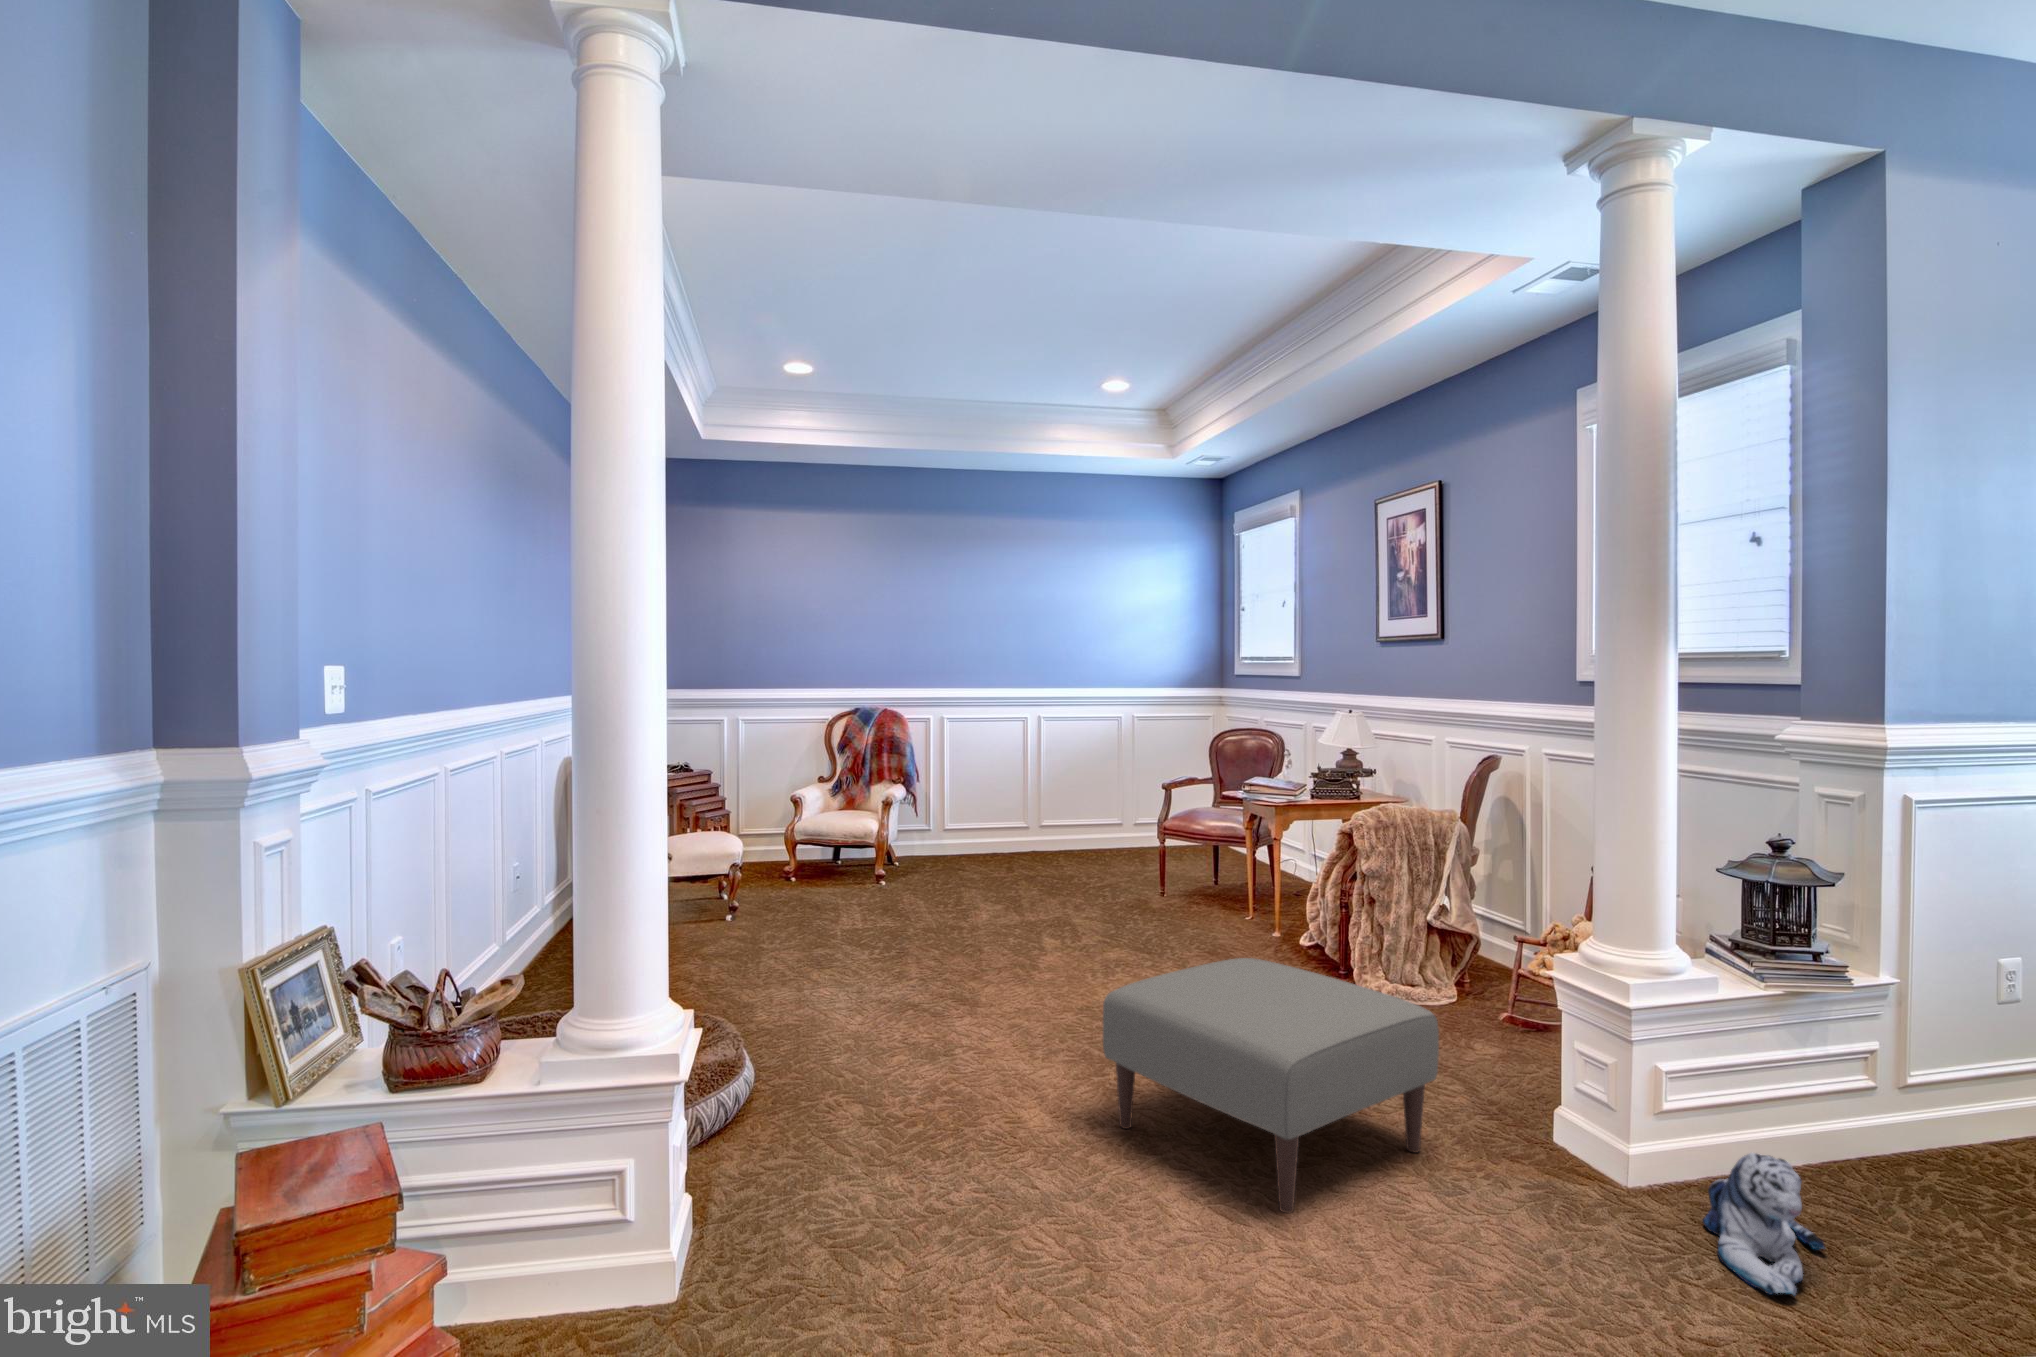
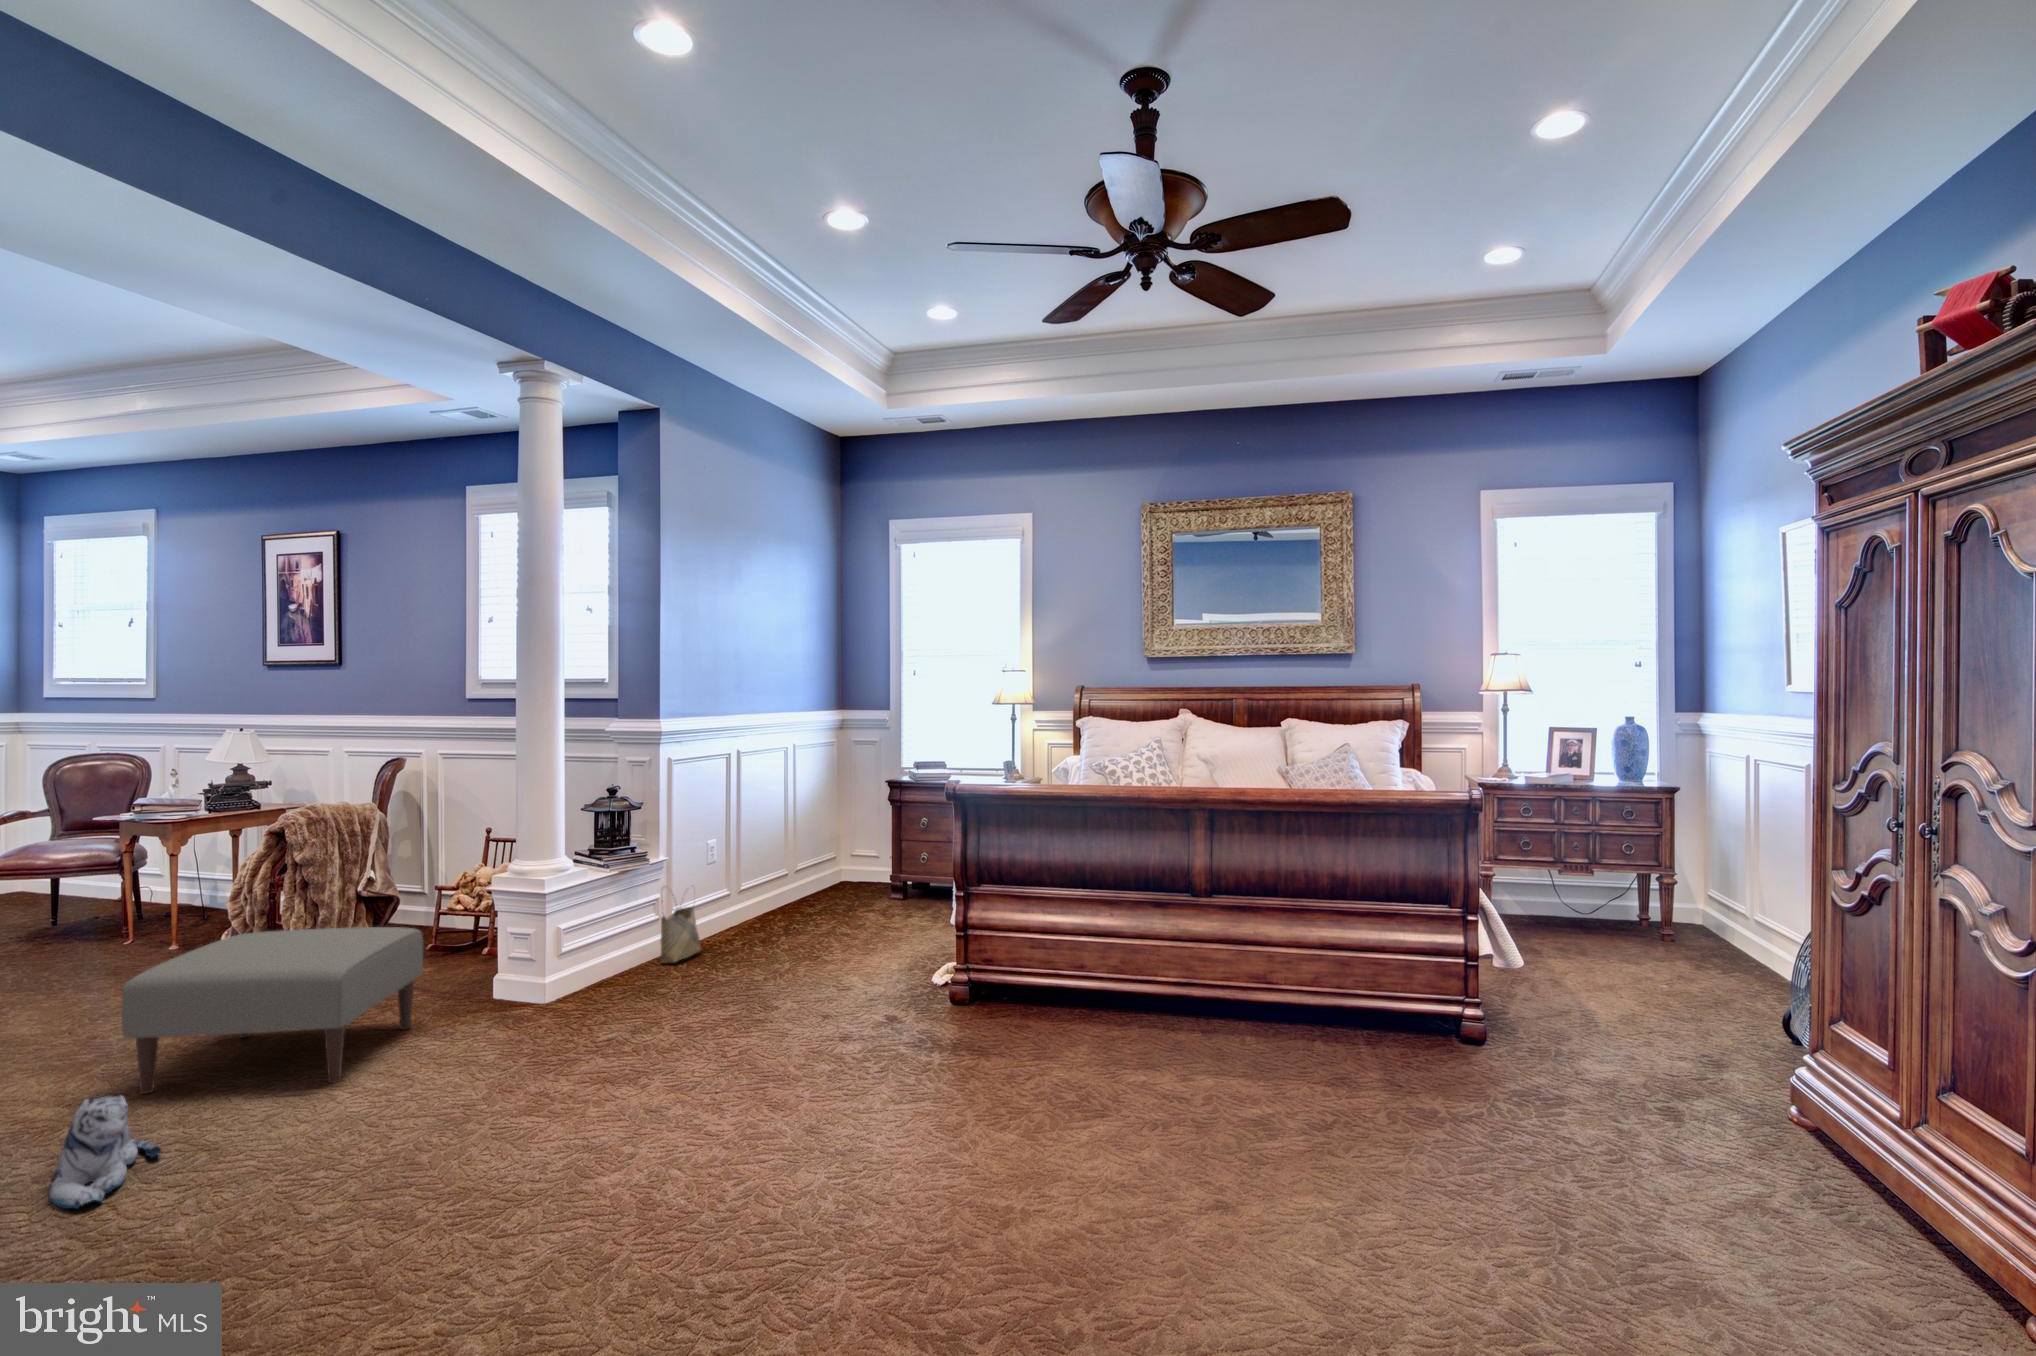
woven basket: none [1874,1036,1978,1194] -> present [660,889,701,963]
plush toy: present [1702,1153,1824,1295] -> present [49,1095,161,1209]

